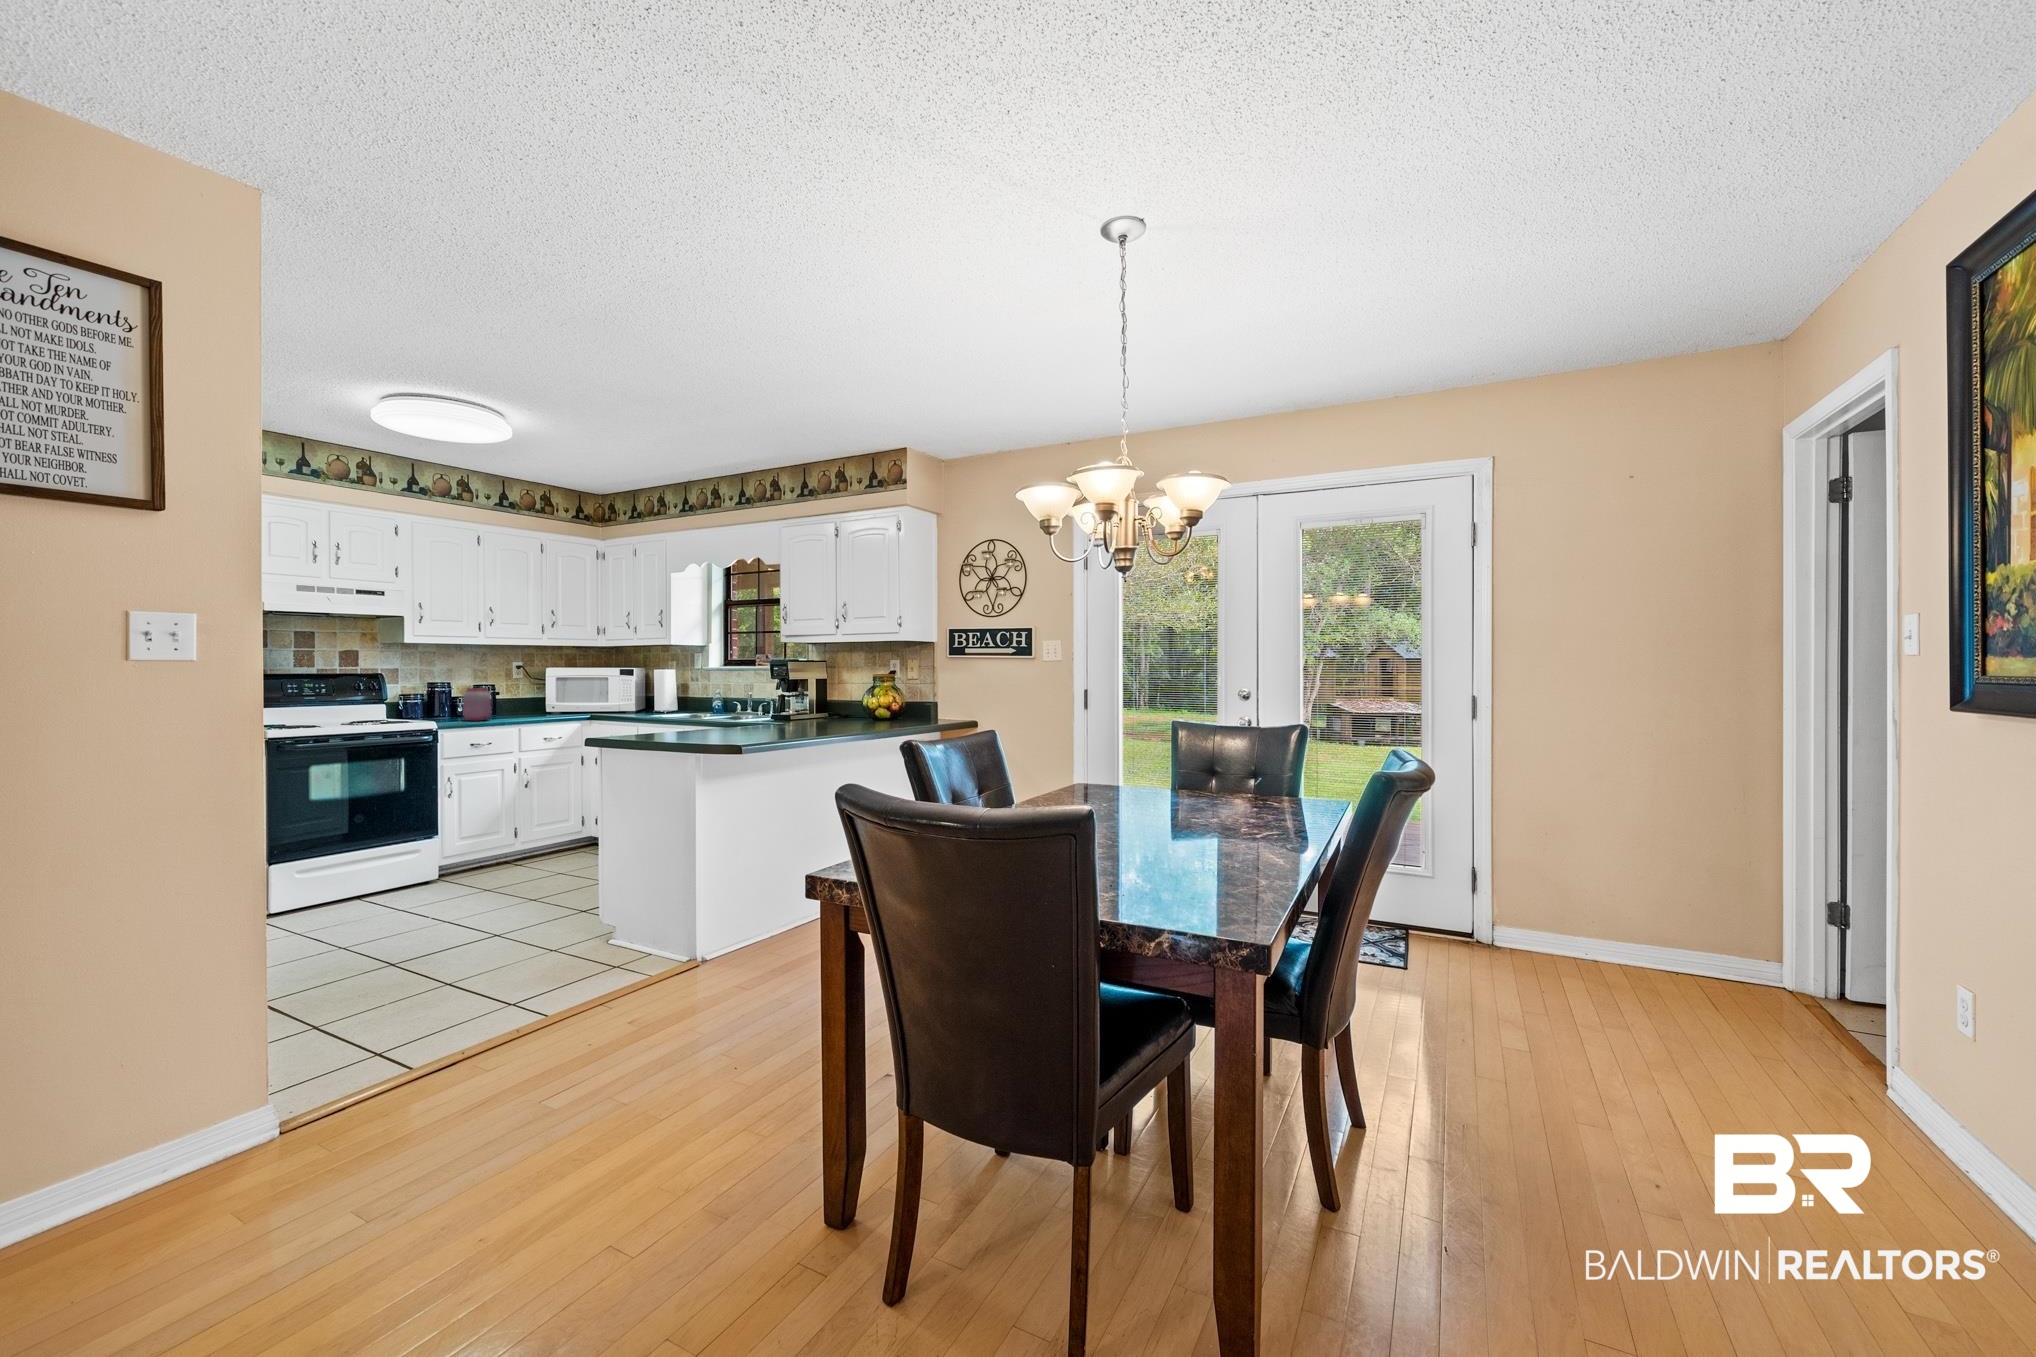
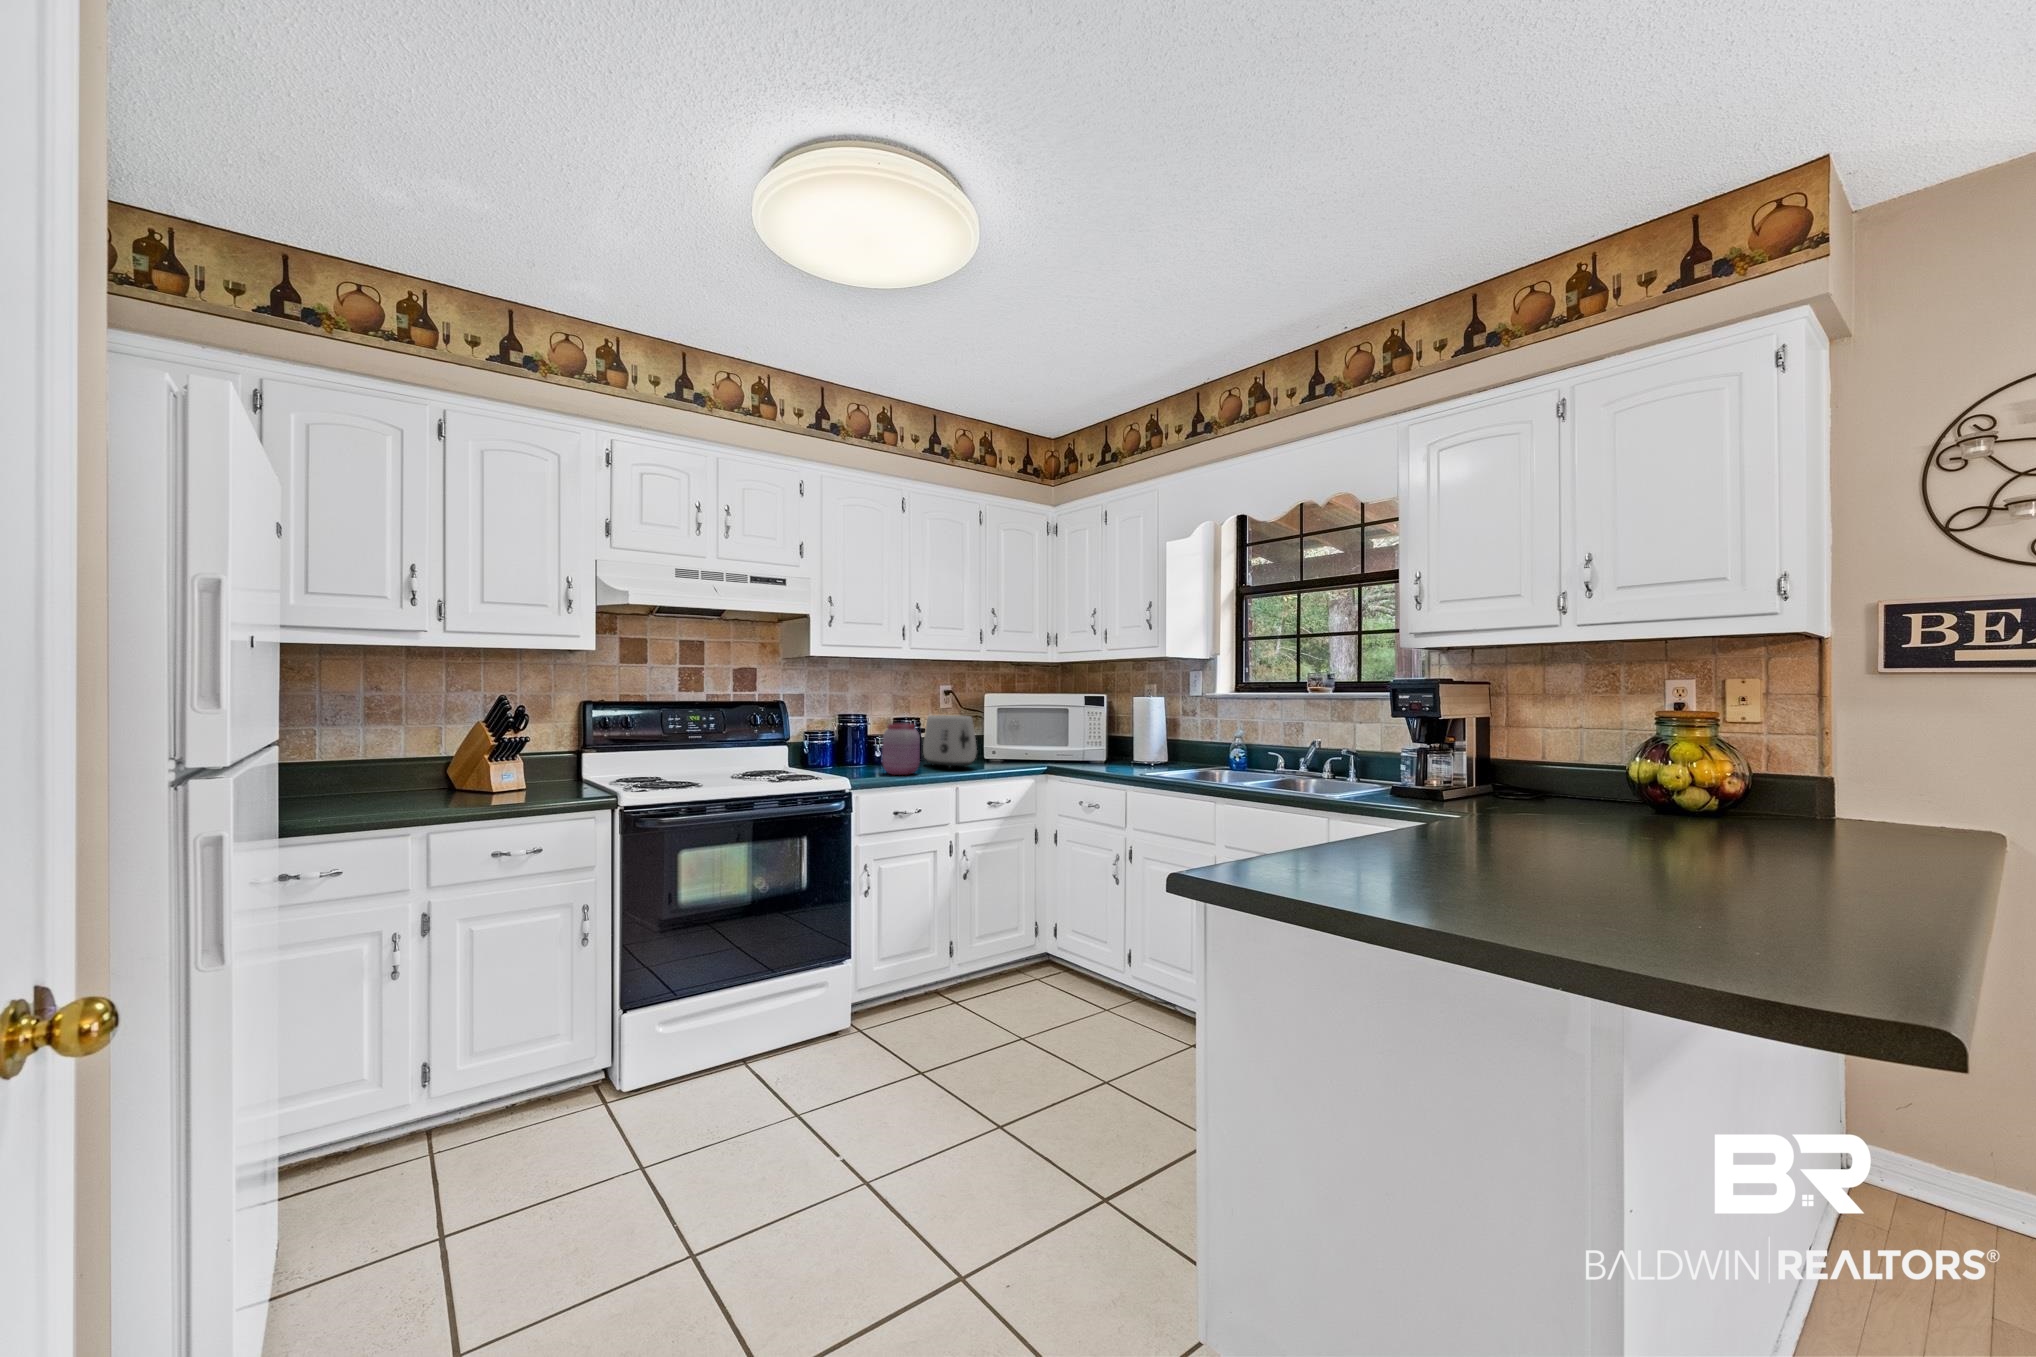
toaster: none [496,683,536,718] -> present [923,715,977,768]

